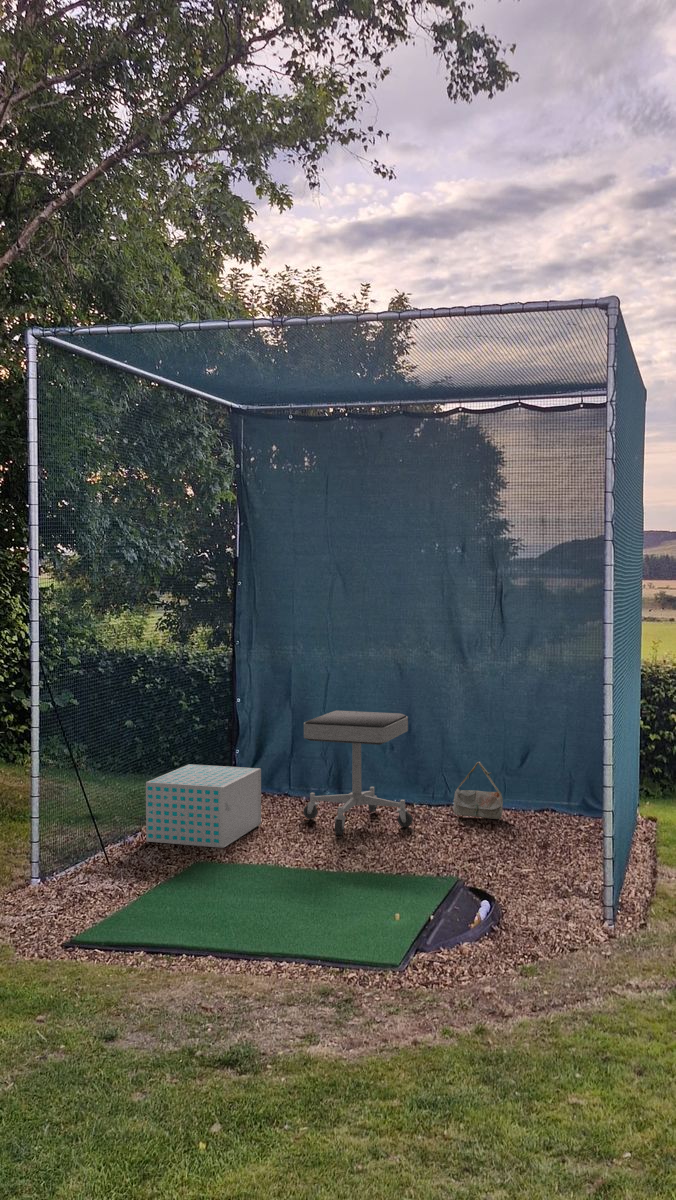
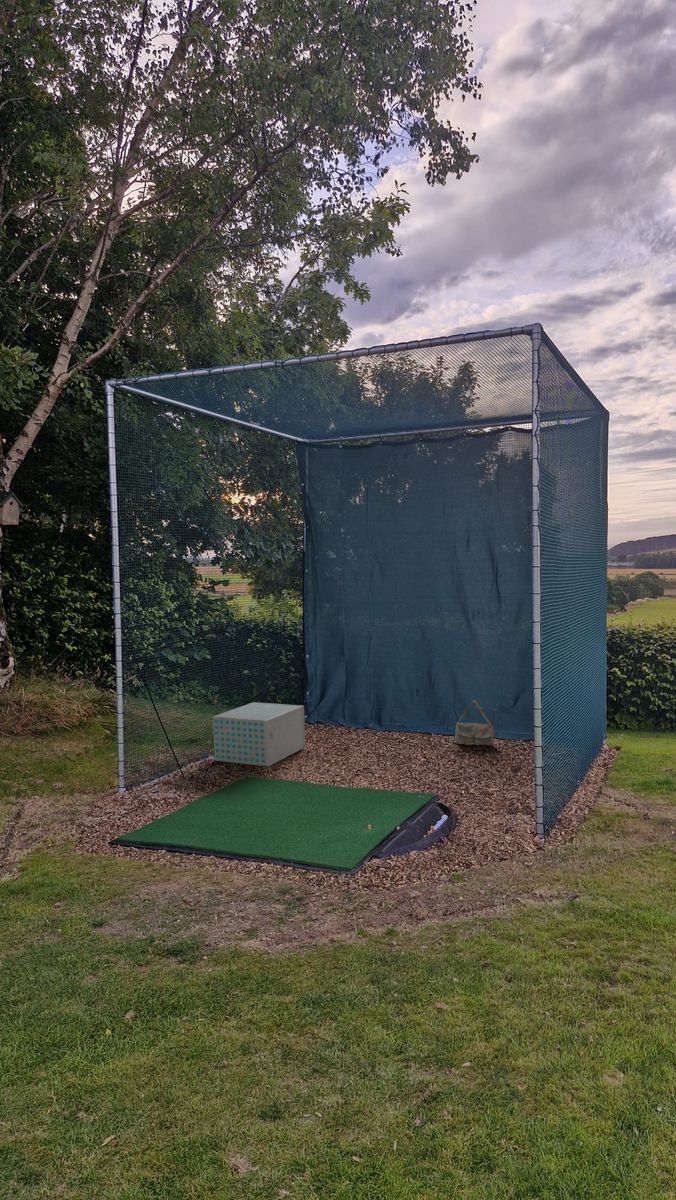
stool: present [303,711,413,835] -> none [333,661,420,757]

